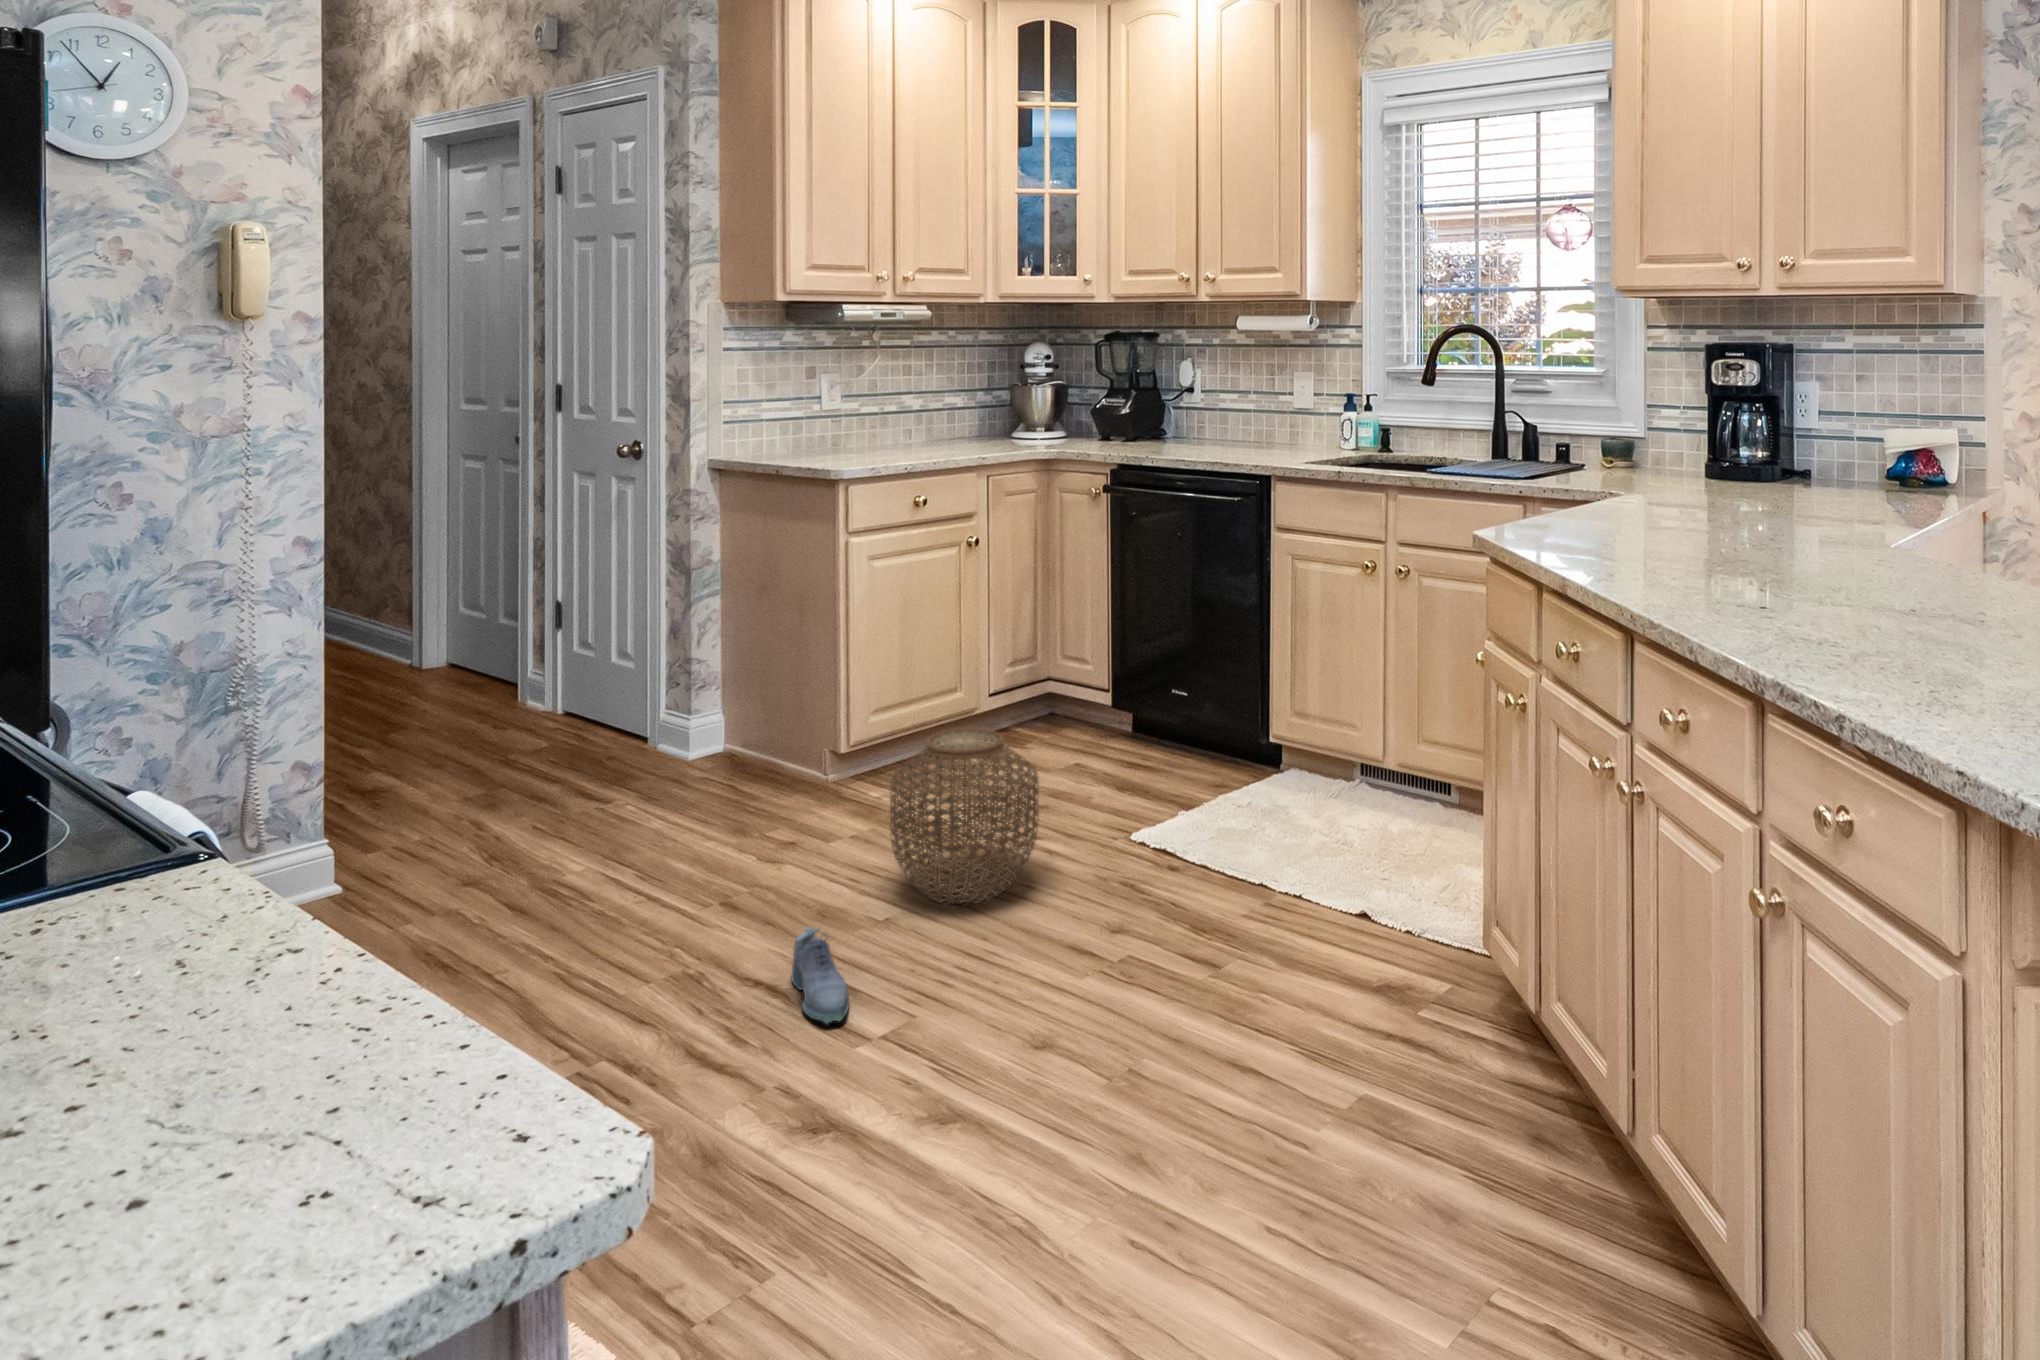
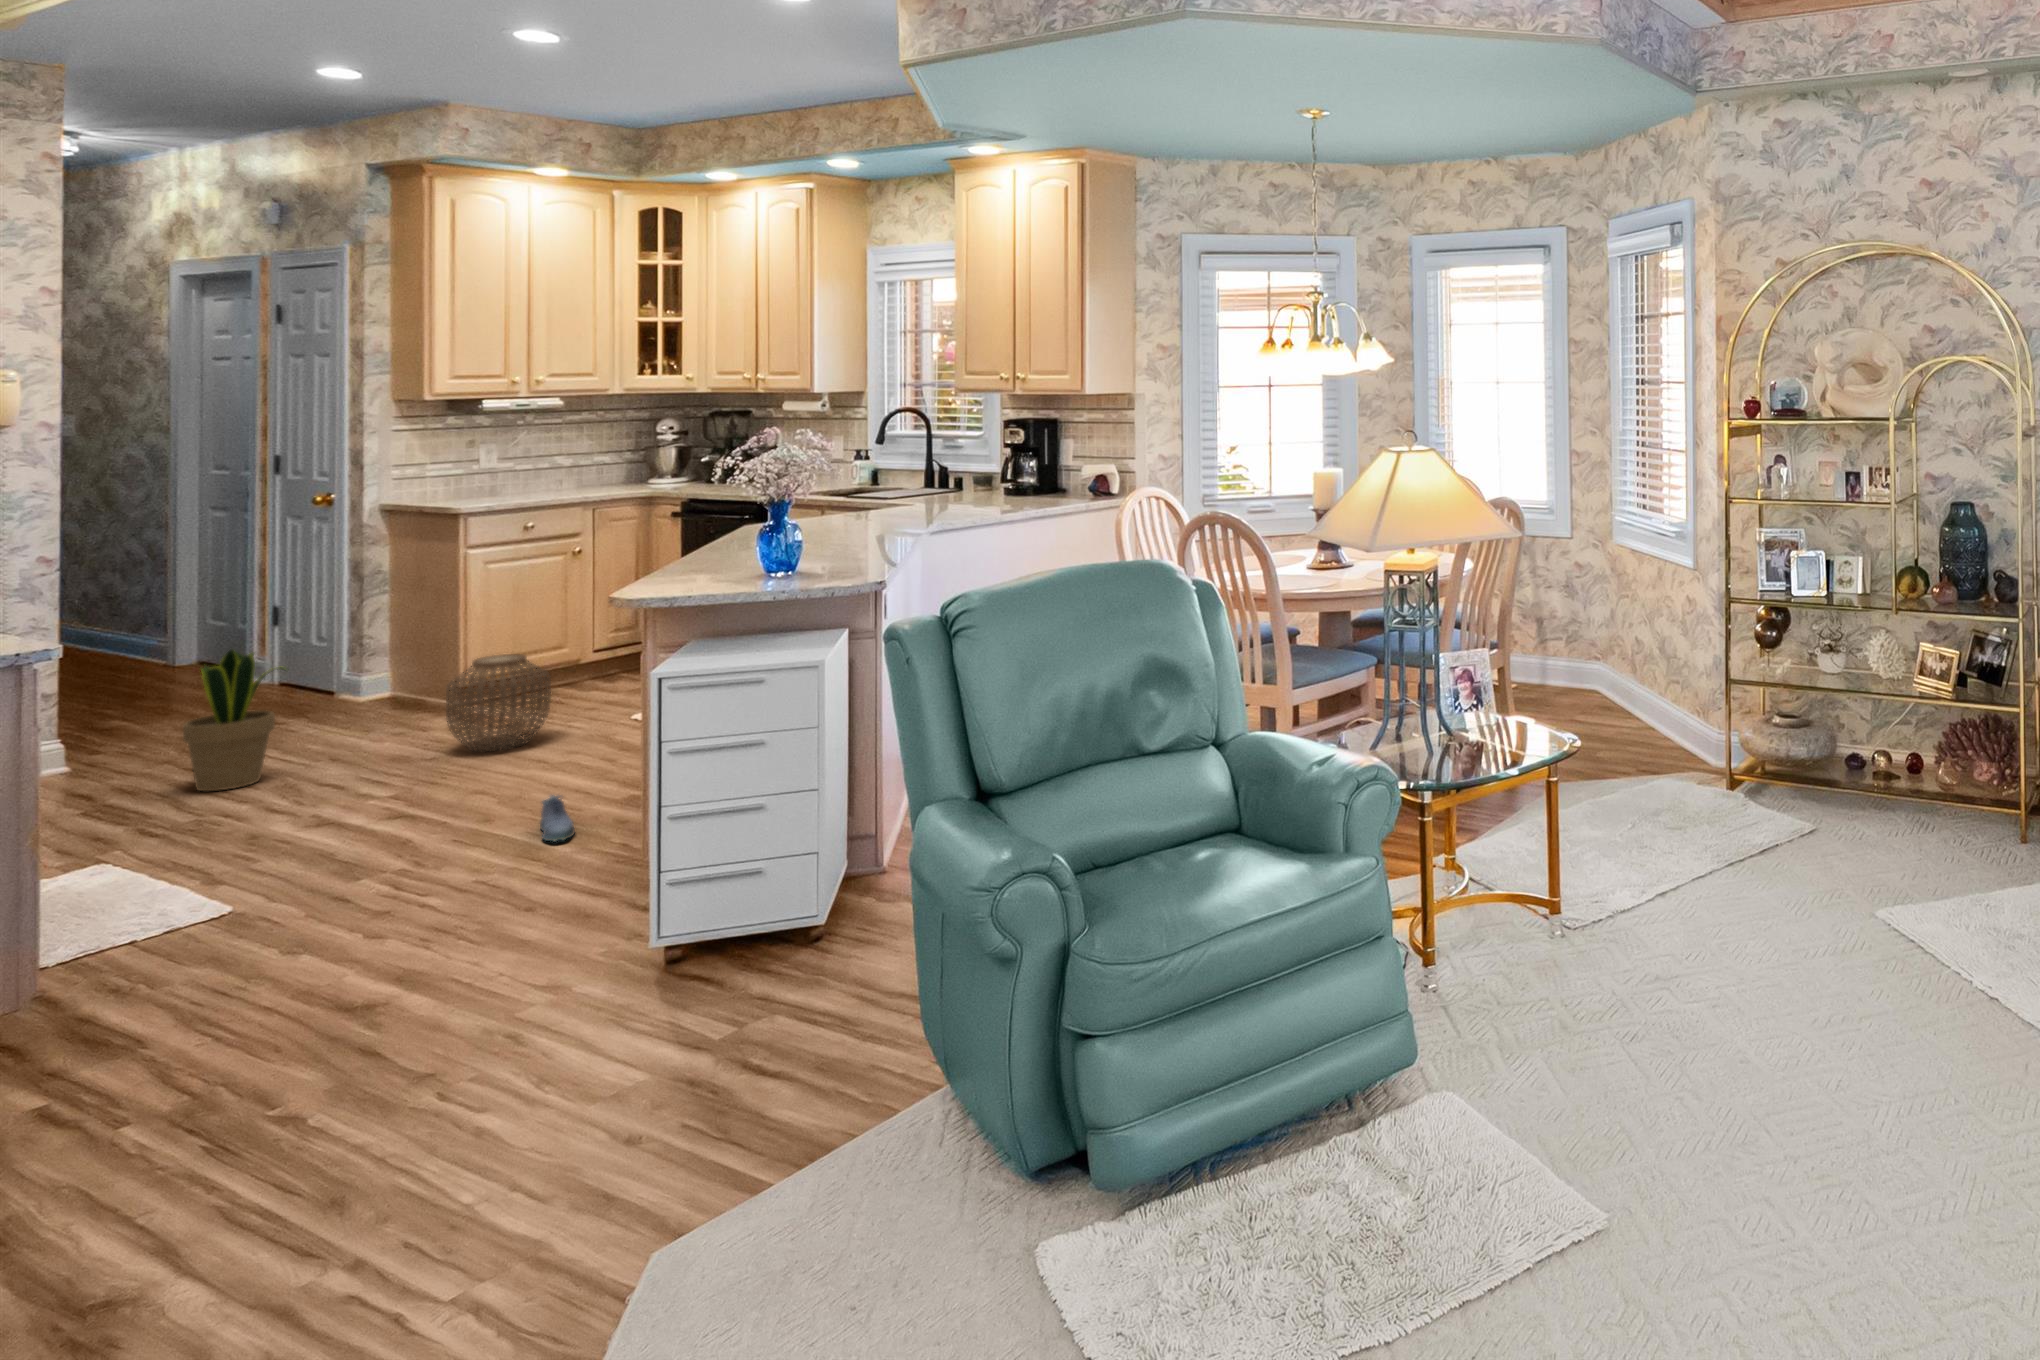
potted plant: none [522,715,673,974] -> present [183,649,286,791]
shoe: present [791,927,849,1024] -> present [540,796,575,842]

